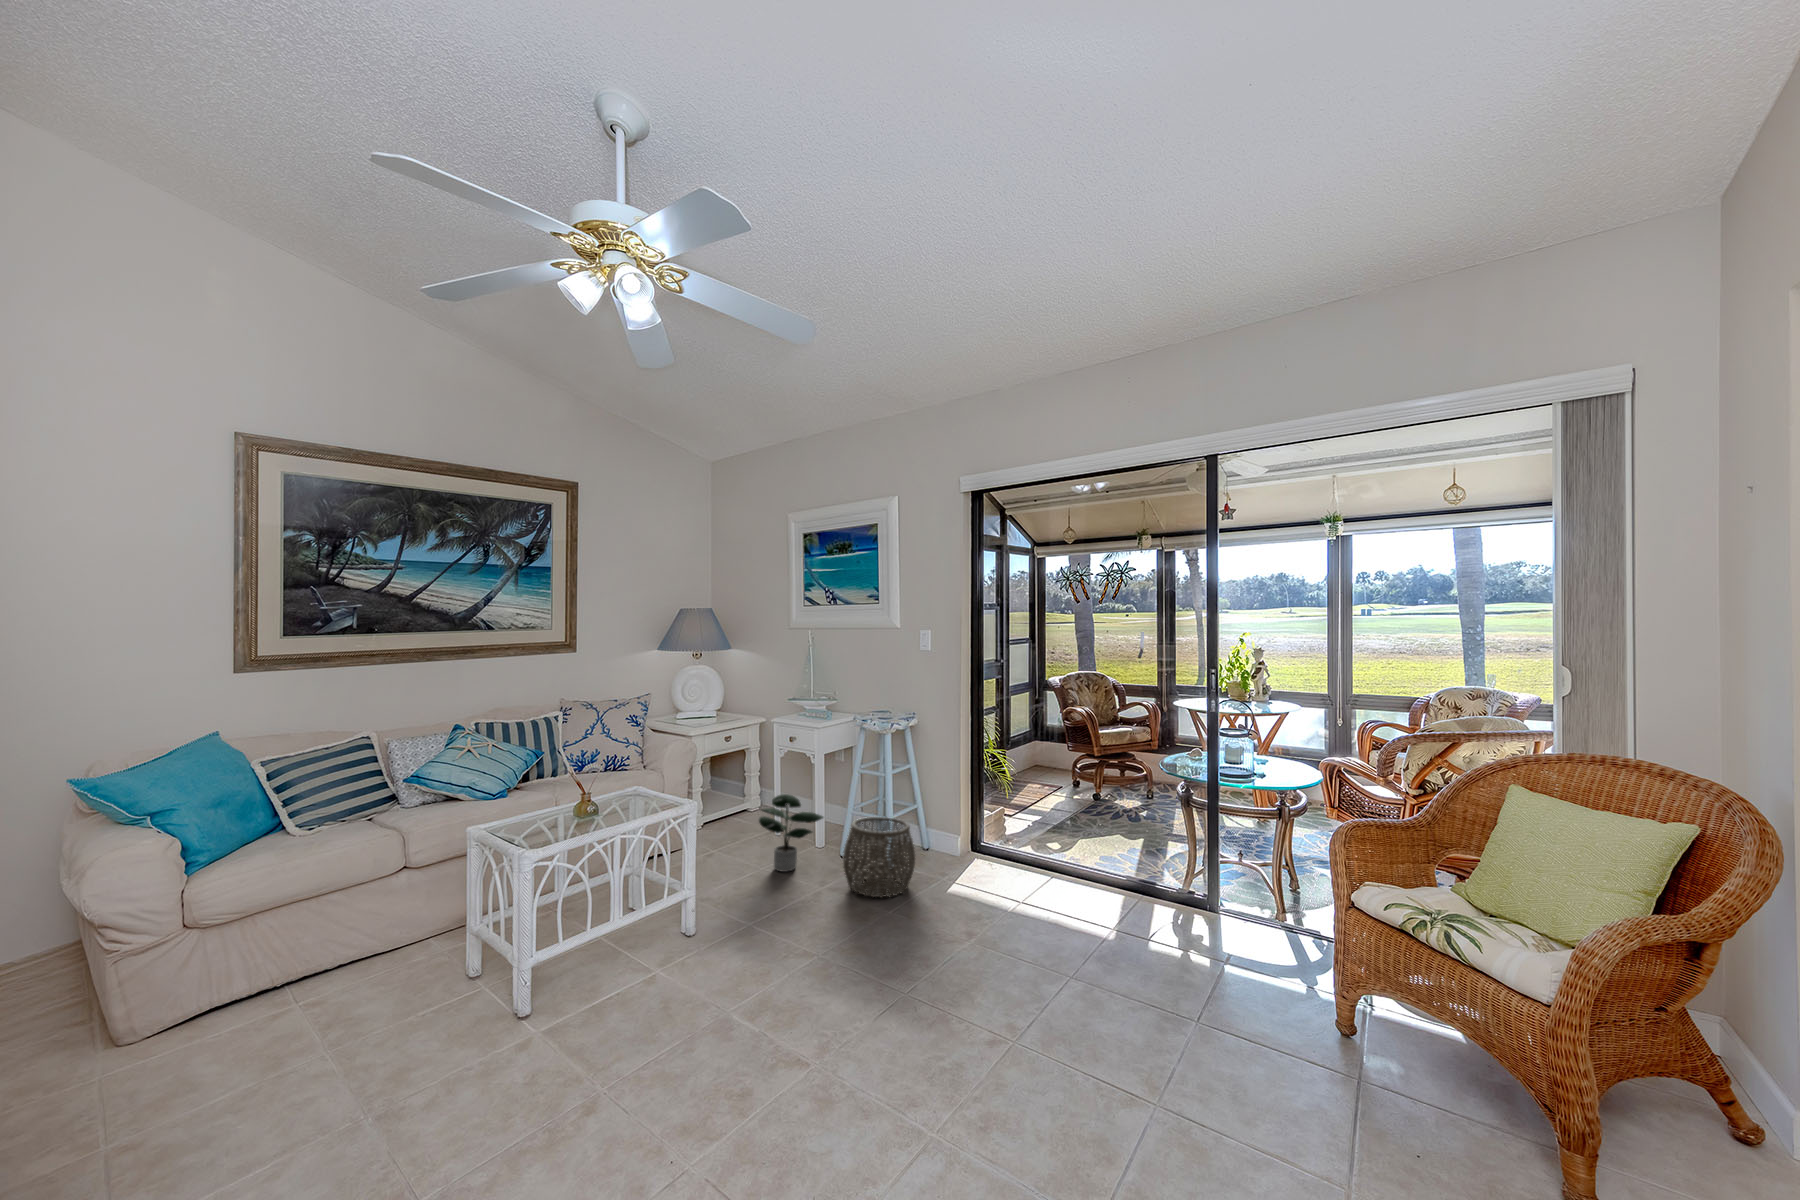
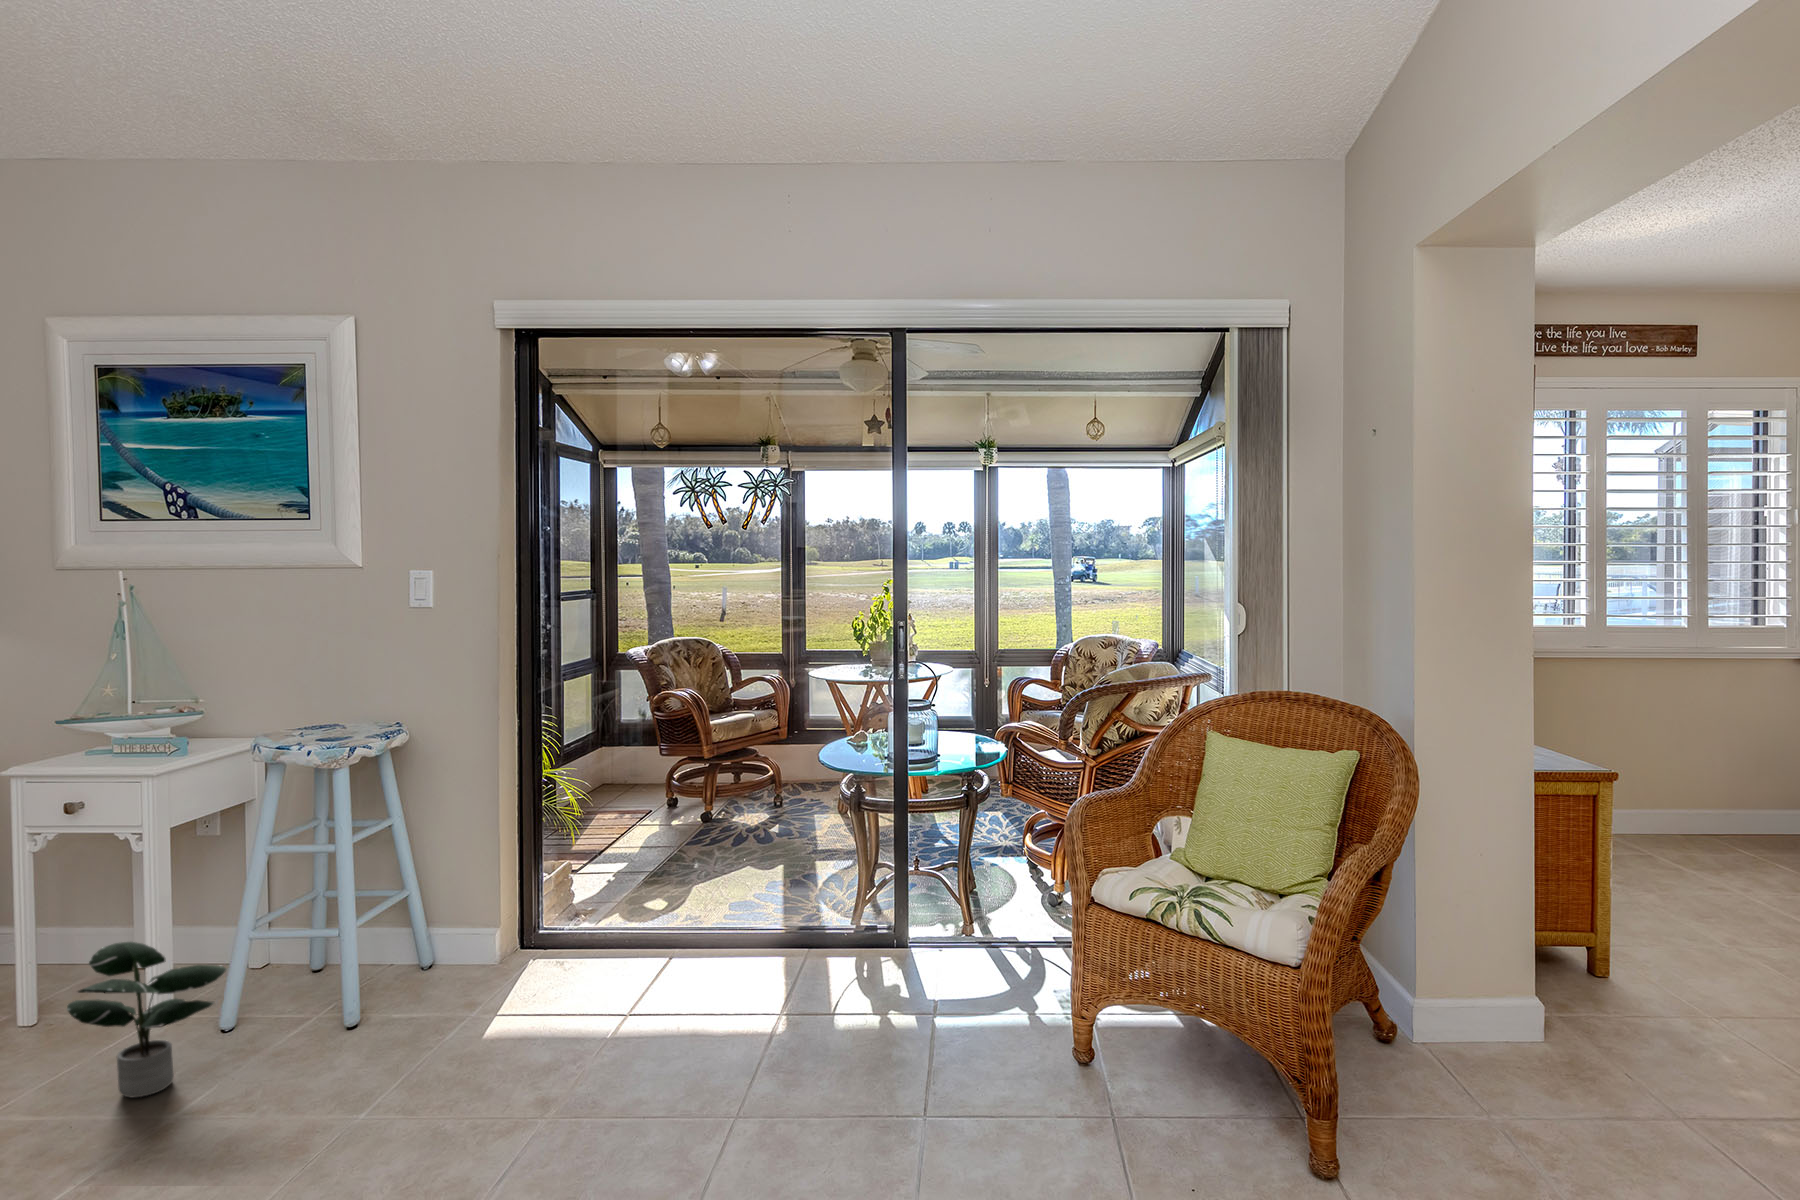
woven basket: present [843,817,915,897] -> none [297,935,445,1088]

